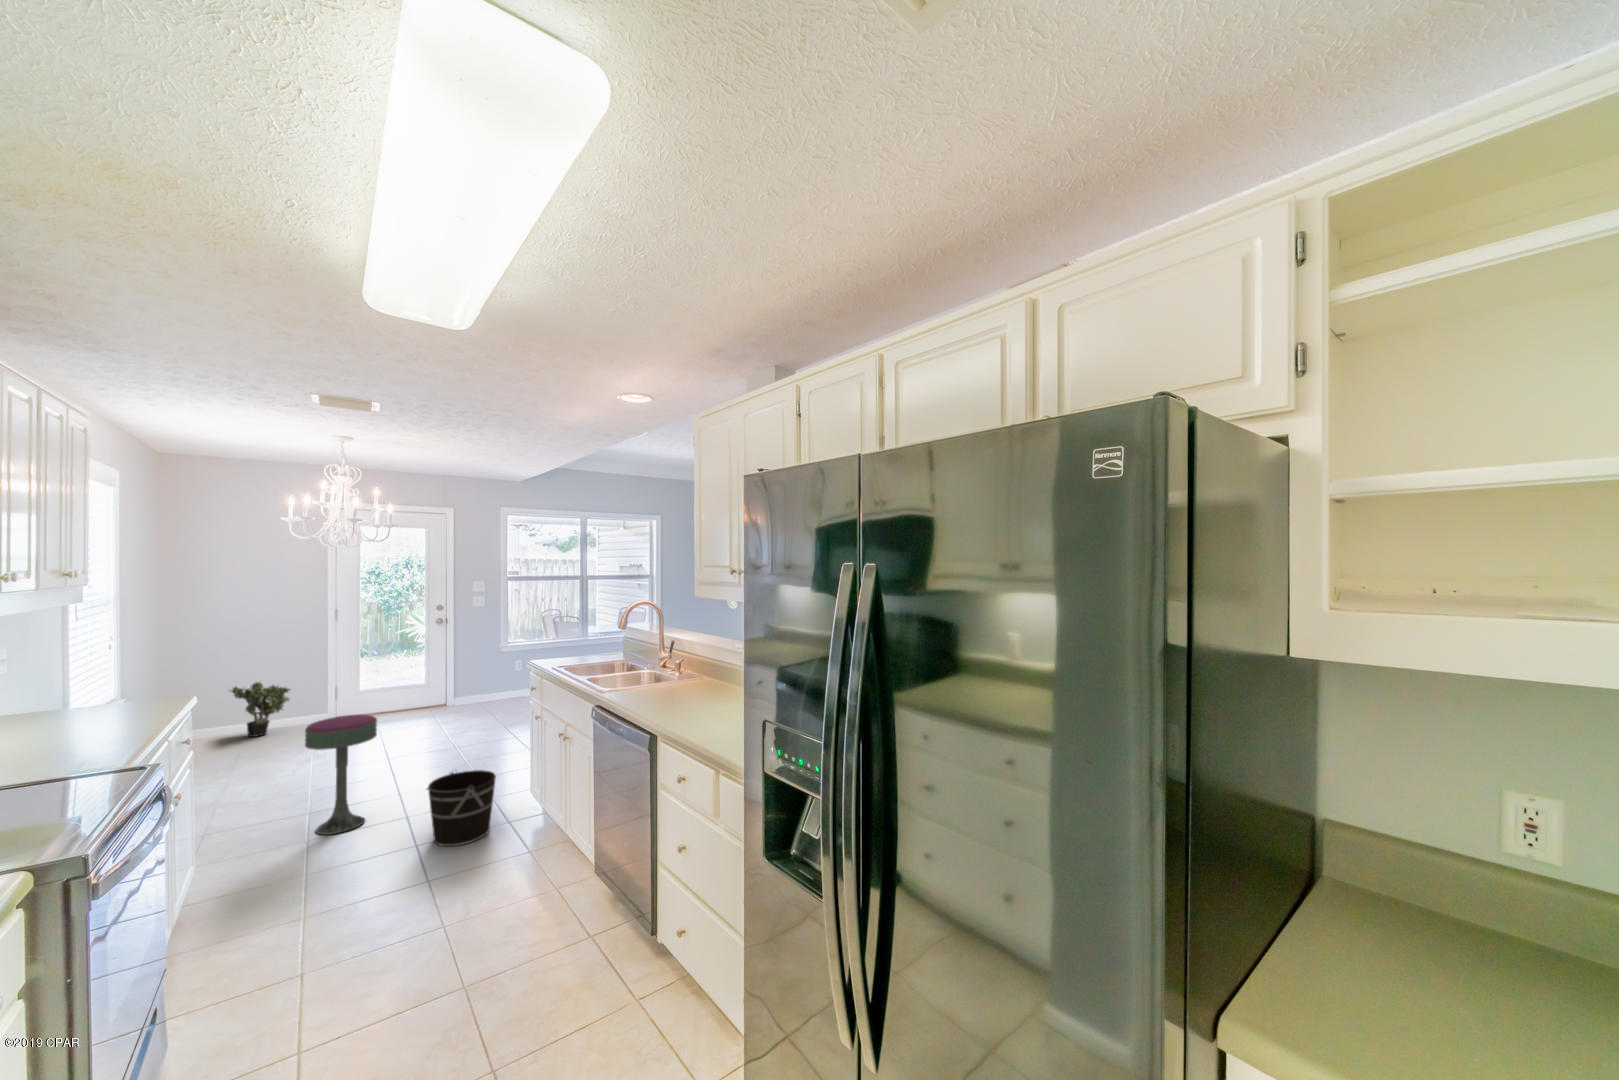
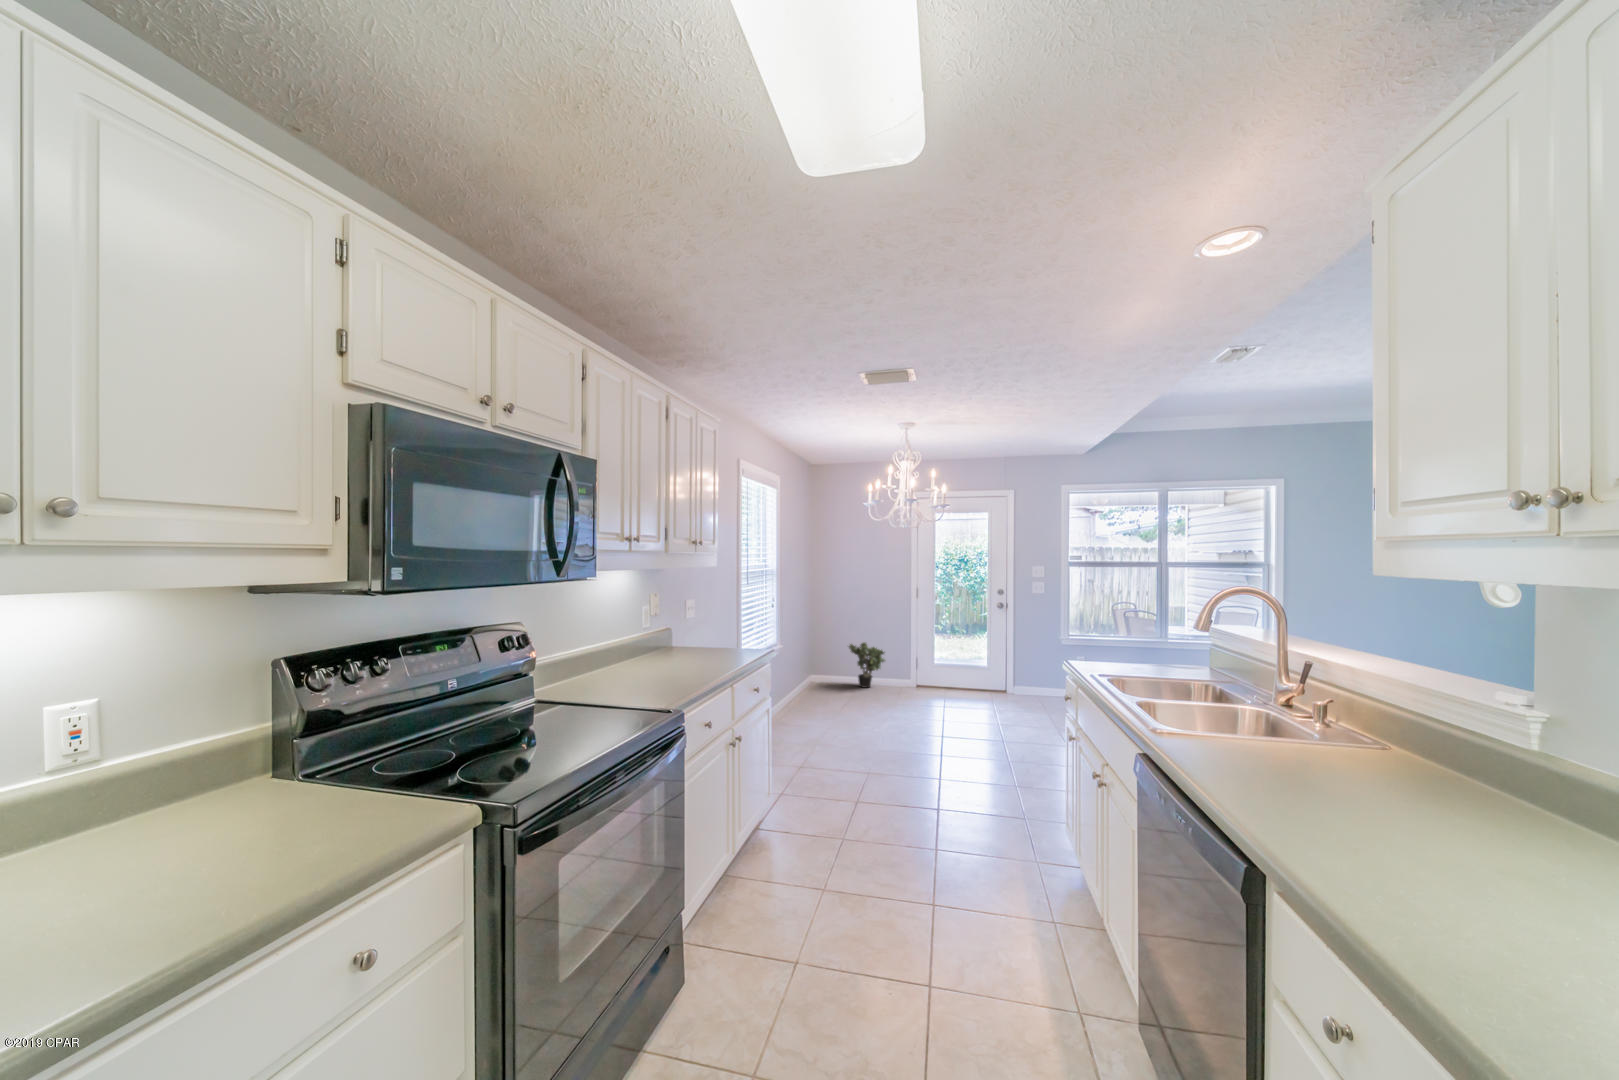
bar stool: present [305,715,377,835] -> none [856,685,913,803]
bucket: present [427,770,496,846] -> none [945,774,1021,872]

